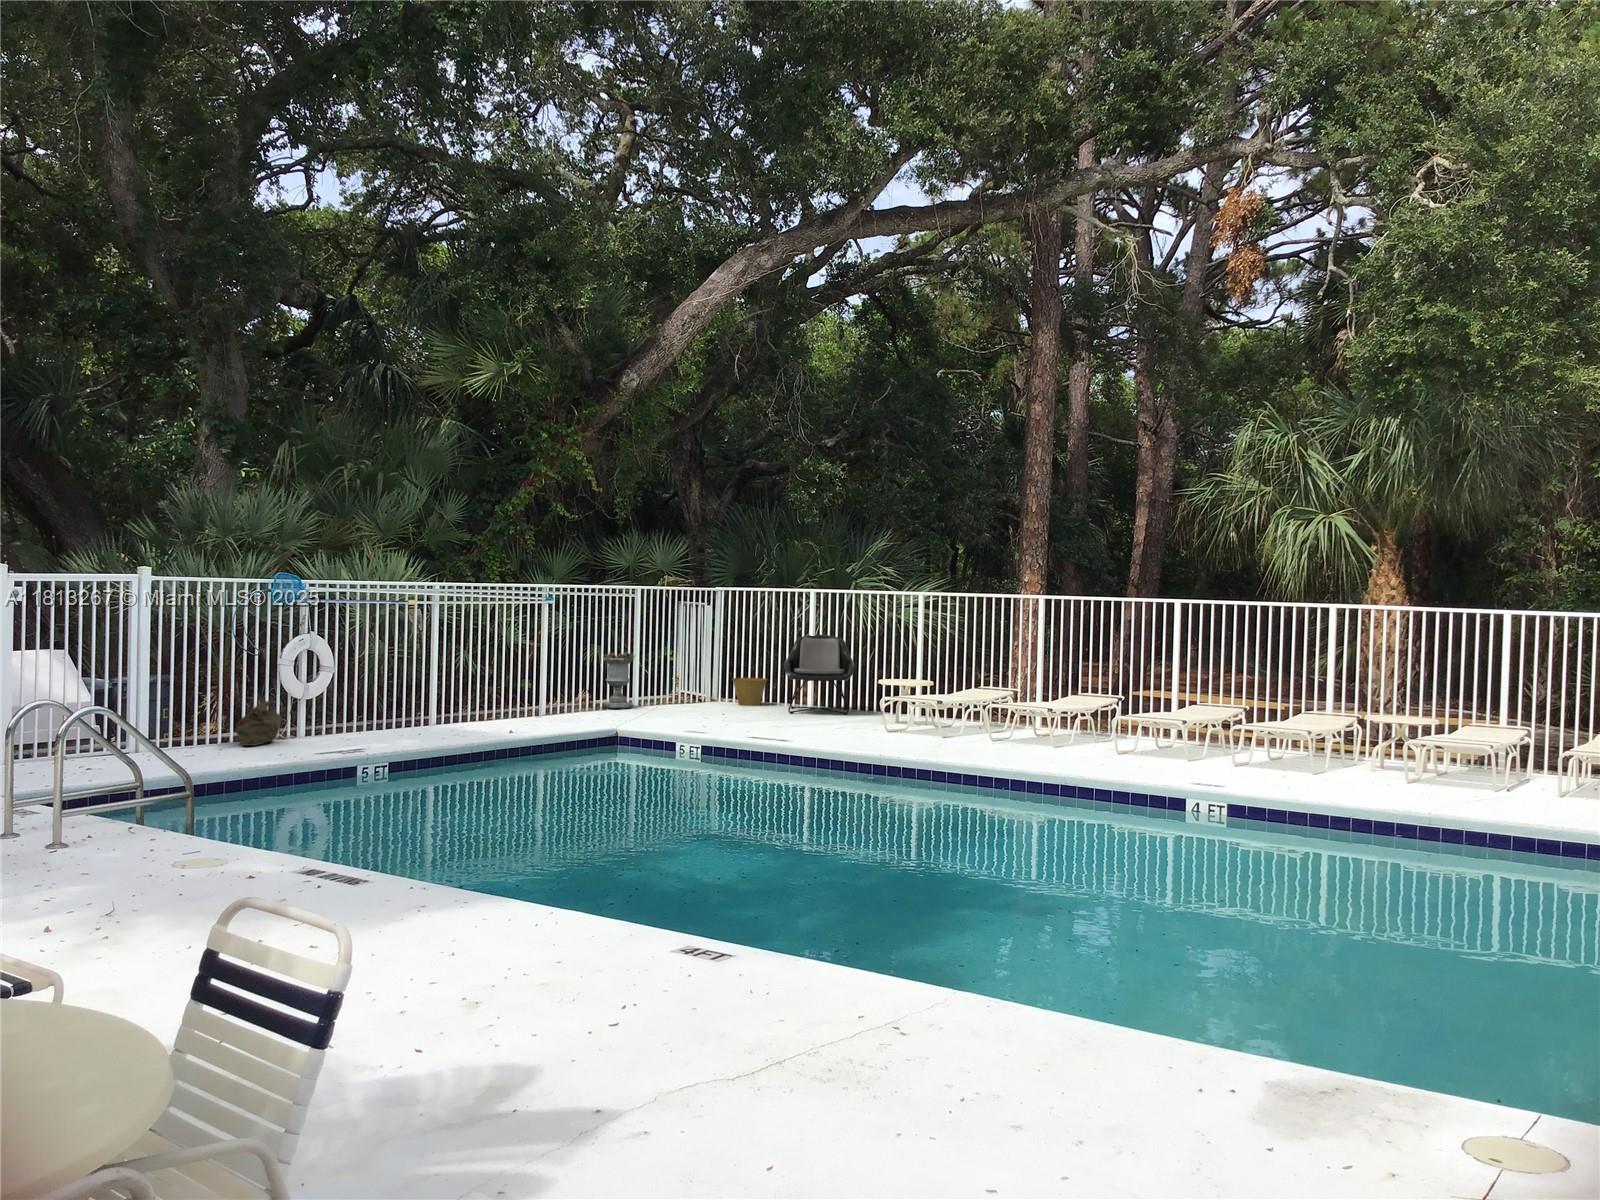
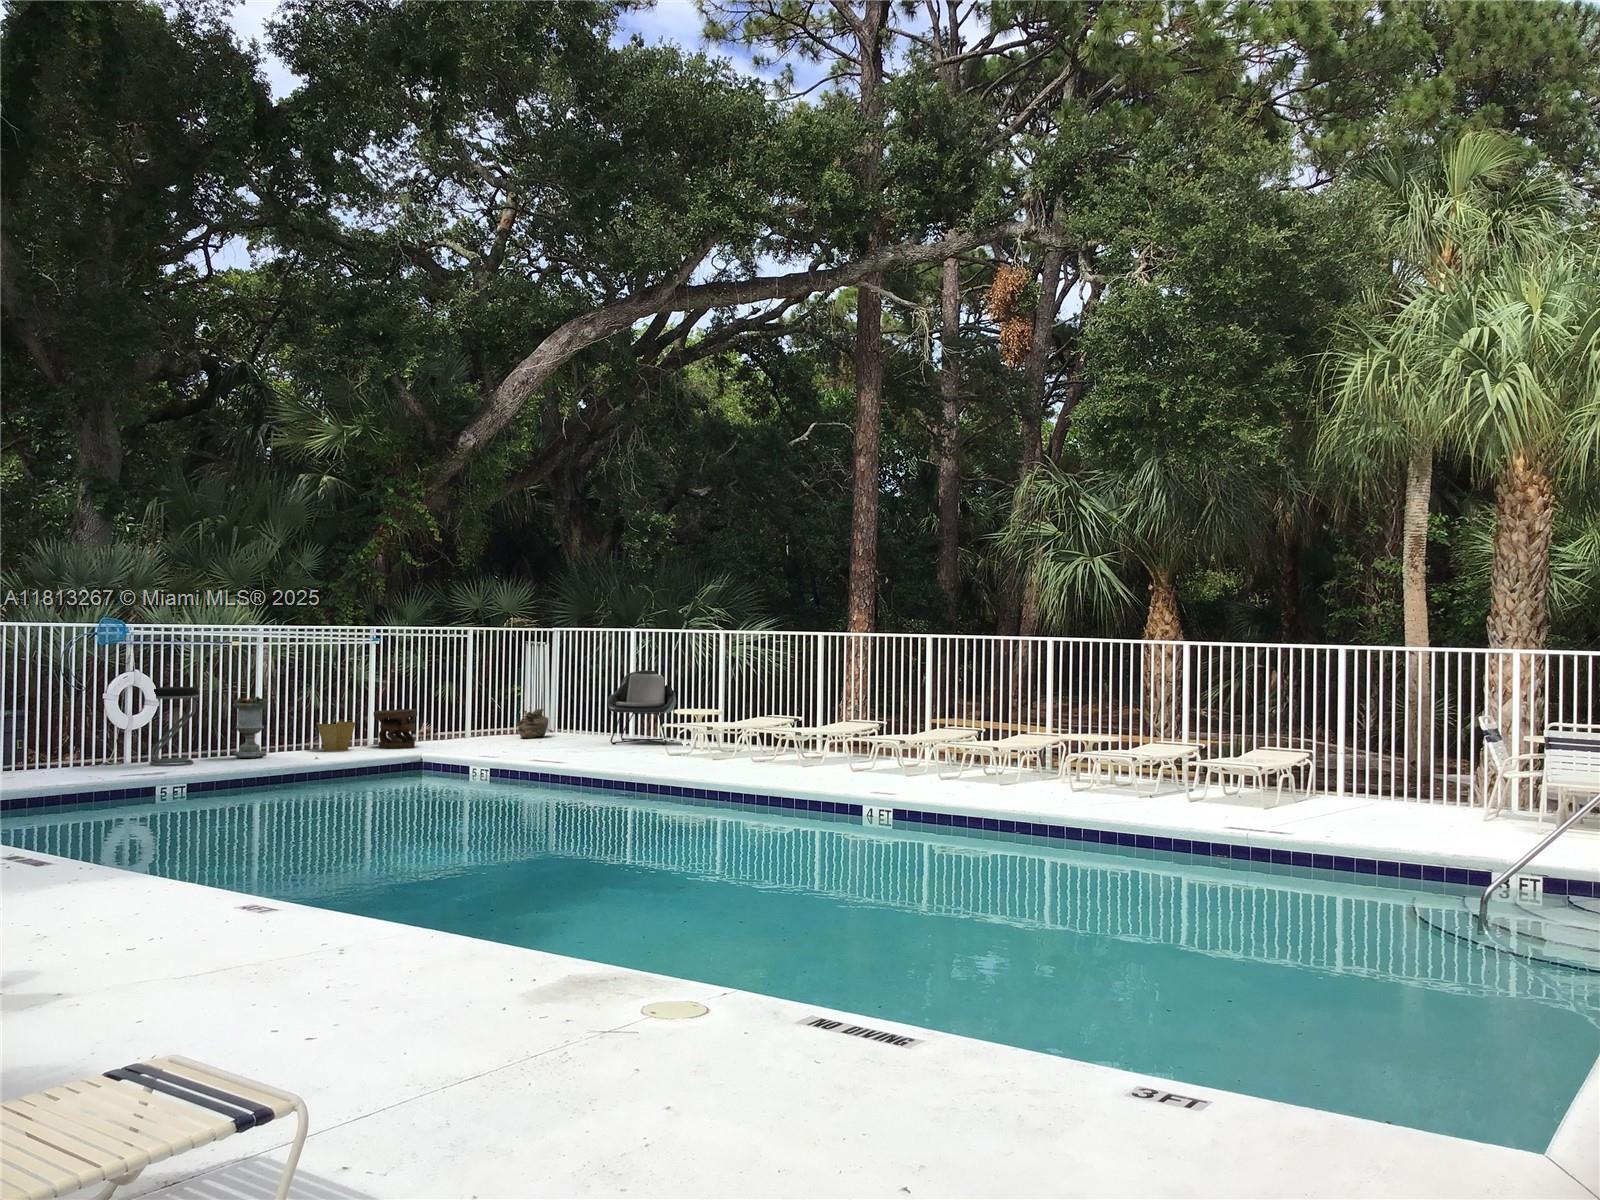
stool: none [318,651,381,740] -> present [150,687,200,766]
planter: present [603,652,635,709] -> present [233,696,268,758]
side table: none [542,674,589,717] -> present [373,709,417,748]
basket: present [732,678,767,706] -> present [316,722,356,751]
bag: present [236,701,281,746] -> present [519,709,549,738]

